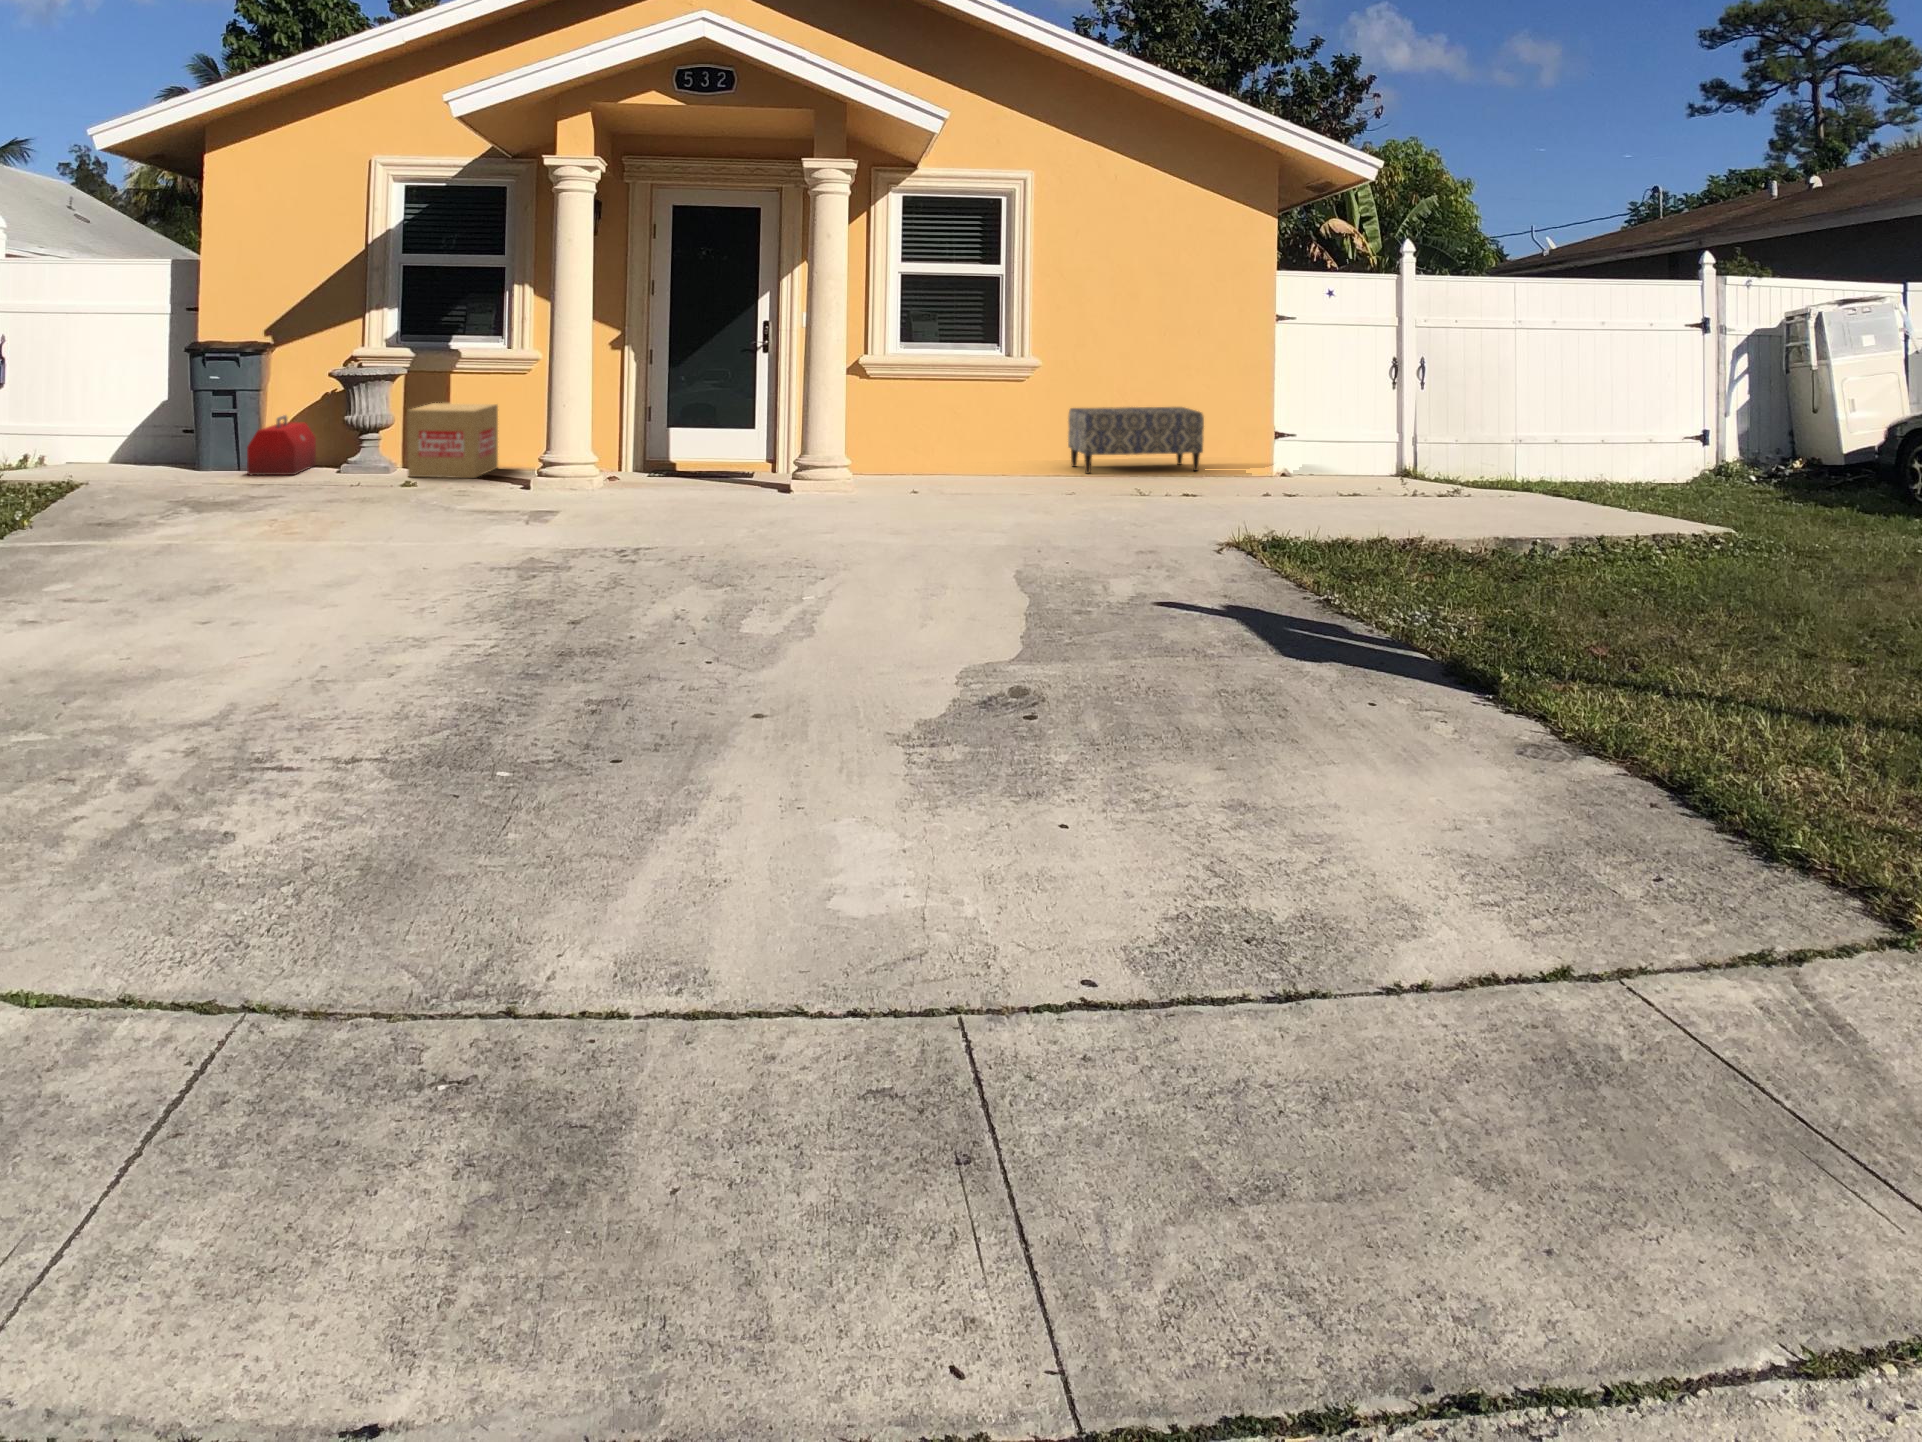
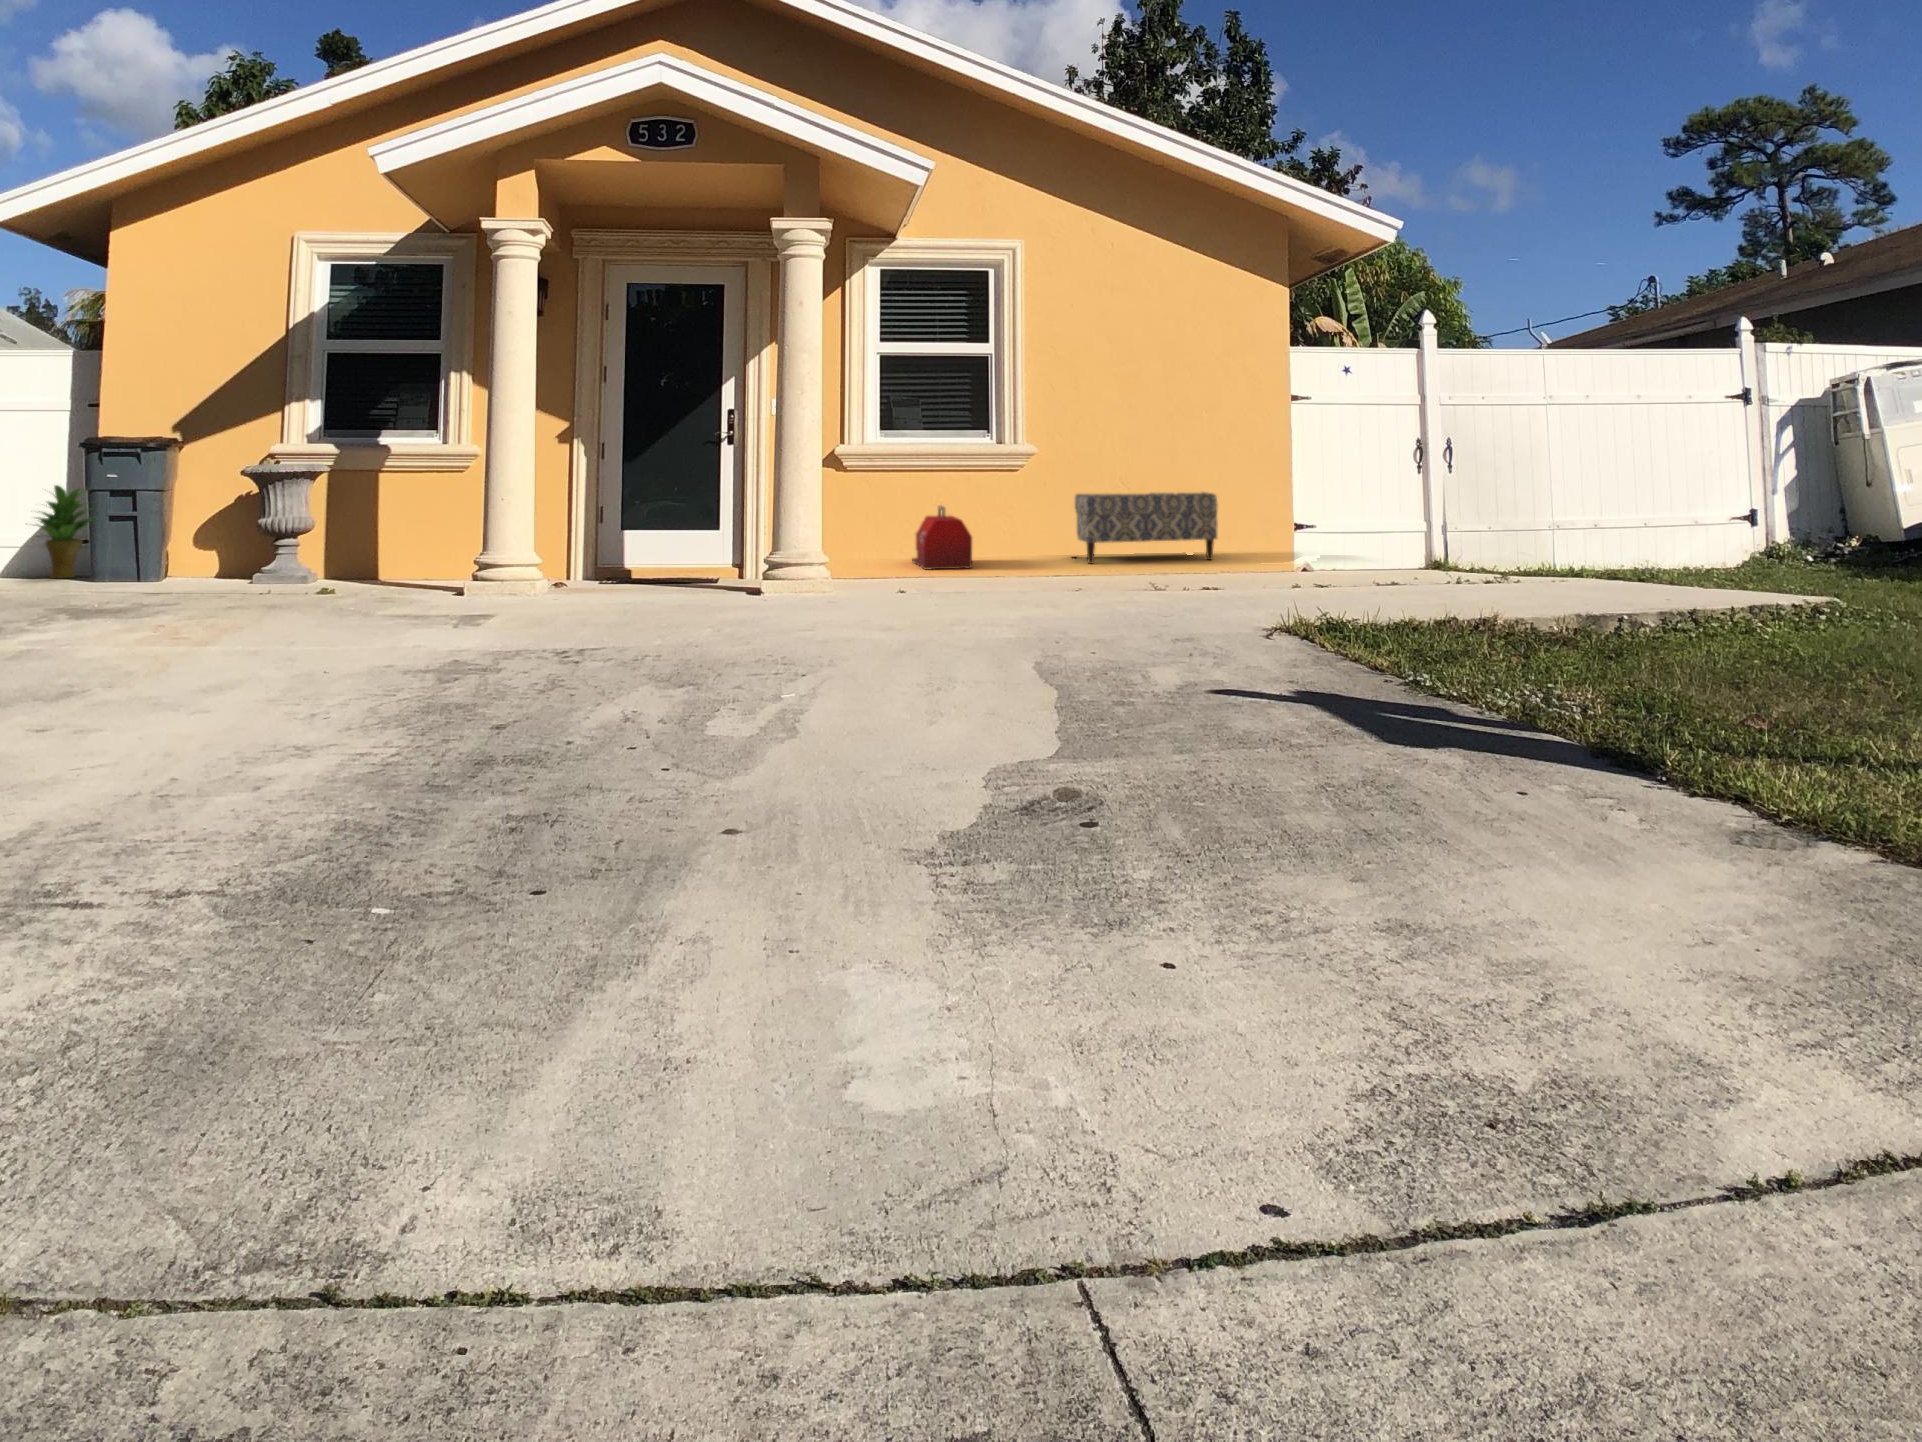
potted plant: none [146,392,216,474] -> present [34,485,95,578]
cardboard box: present [408,403,498,478] -> none [322,495,427,578]
toolbox: present [247,415,316,475] -> present [912,506,972,569]

